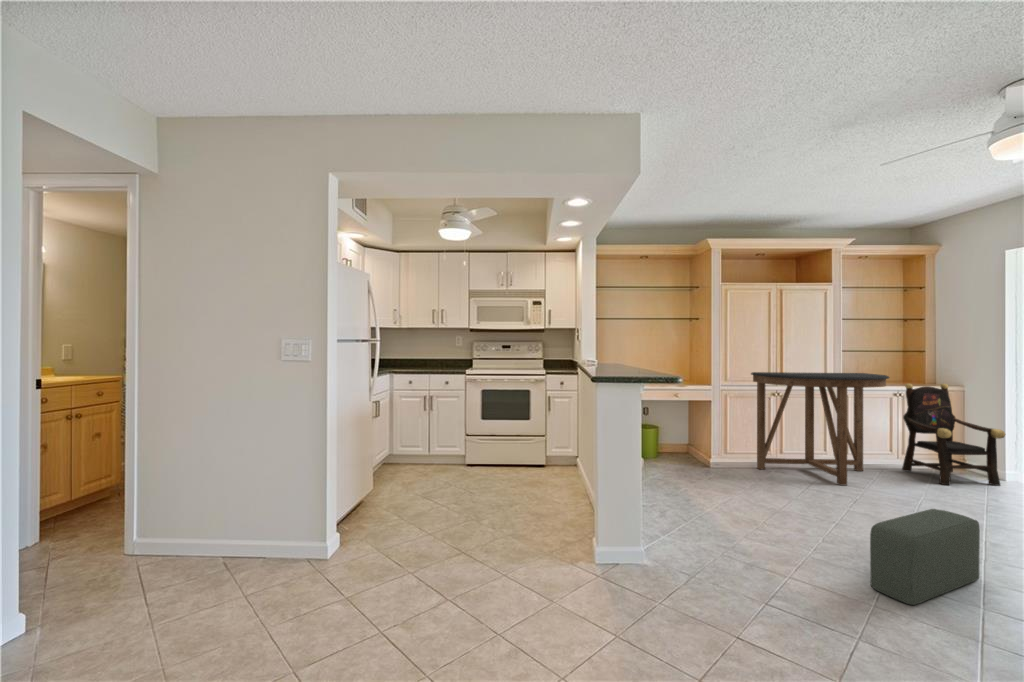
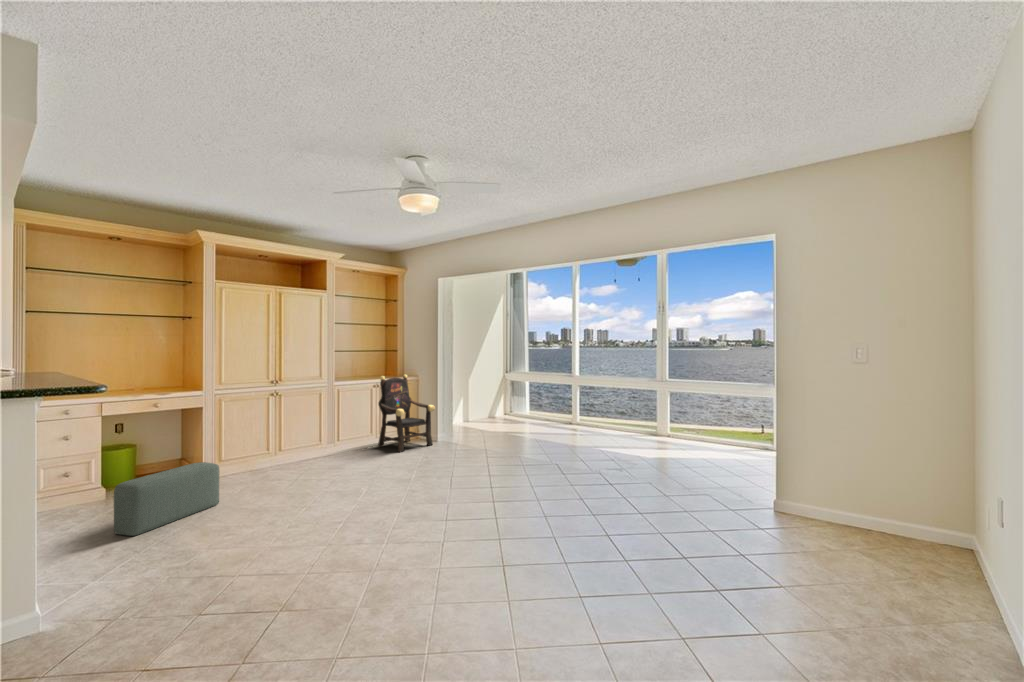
console table: present [751,372,889,485] -> none [247,369,365,471]
pouf: present [870,509,980,605] -> present [114,462,219,536]

